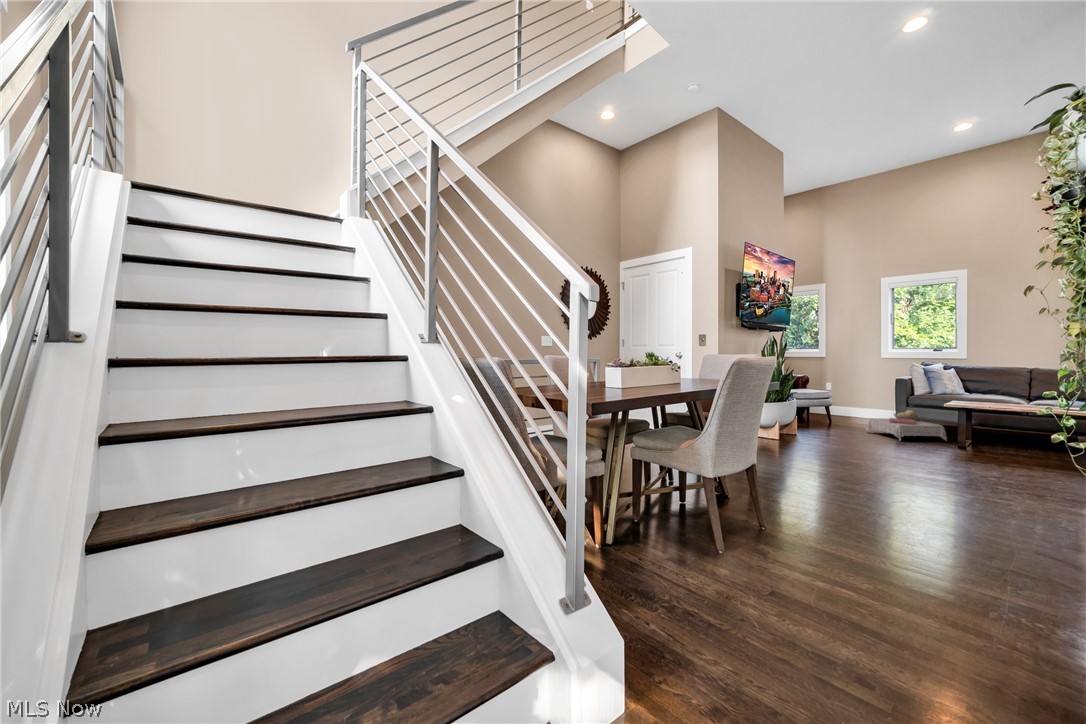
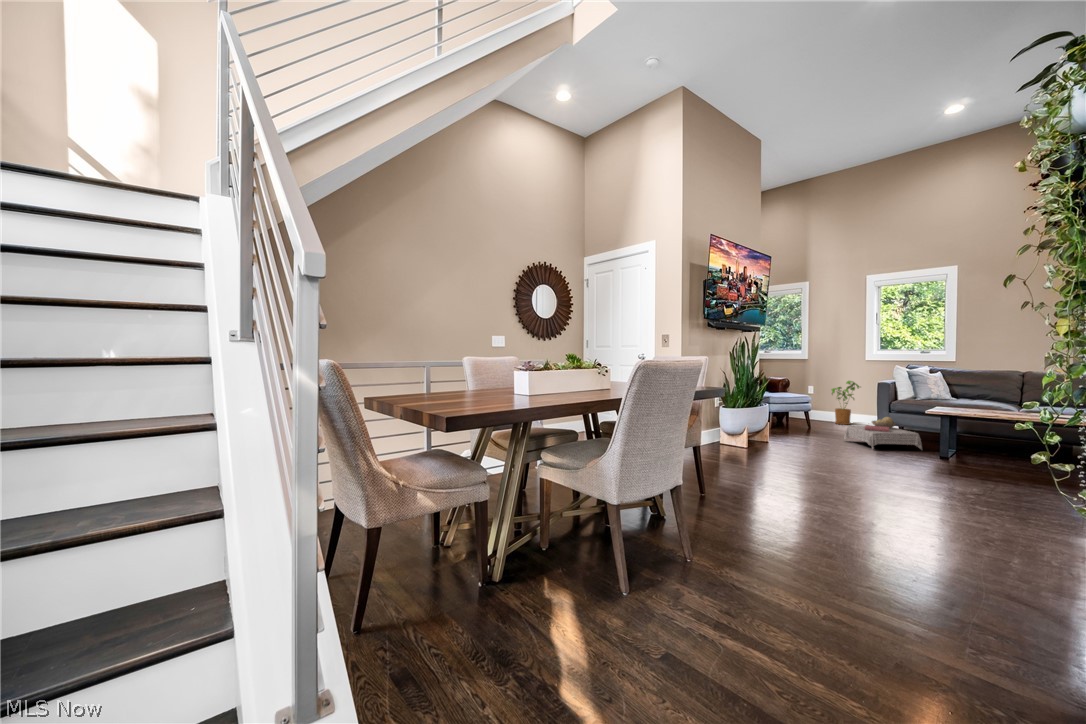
house plant: none [841,376,871,416] -> present [832,381,859,425]

